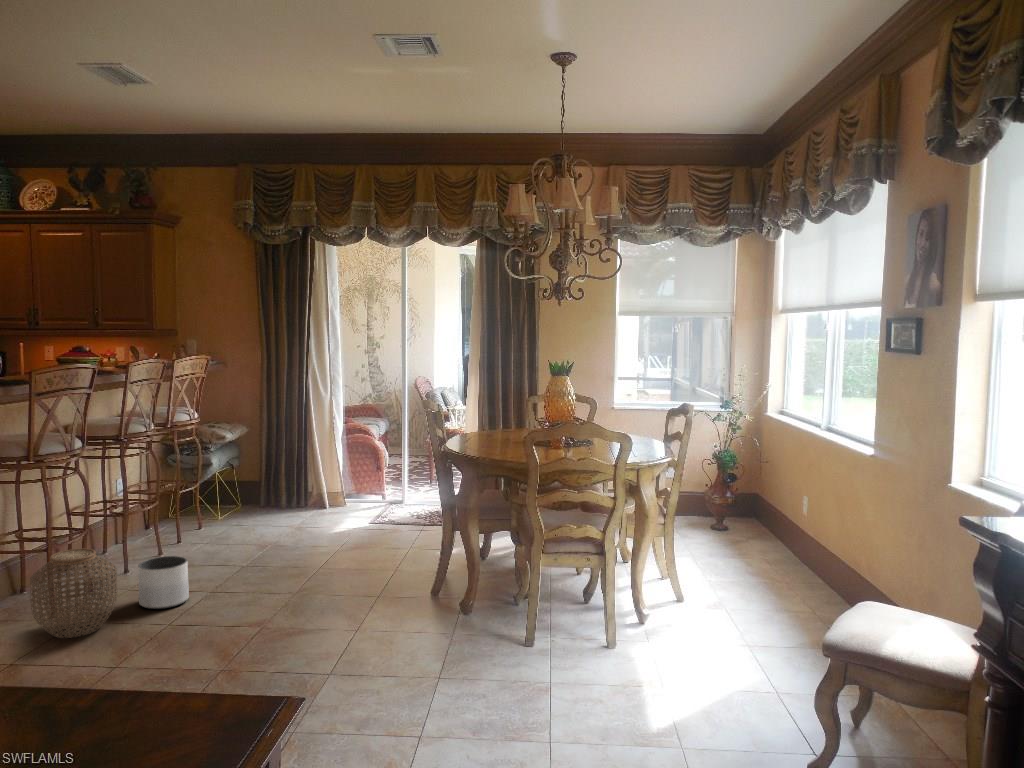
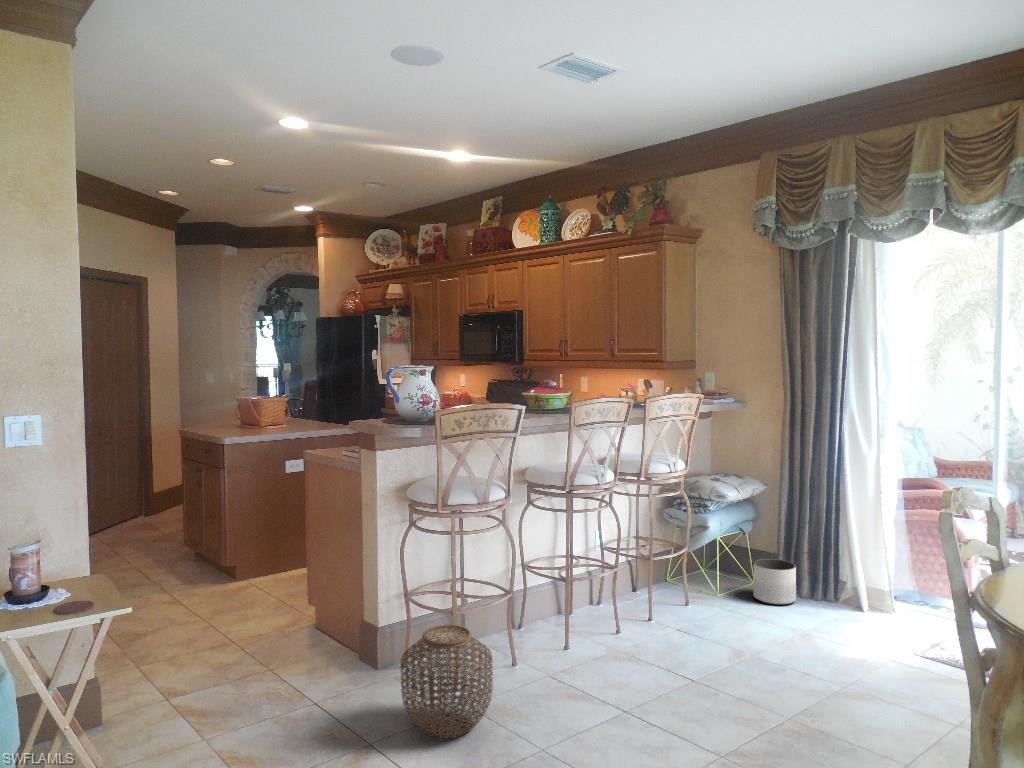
planter: present [138,556,189,609] -> present [753,559,796,605]

